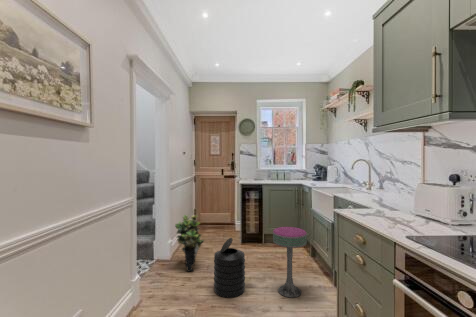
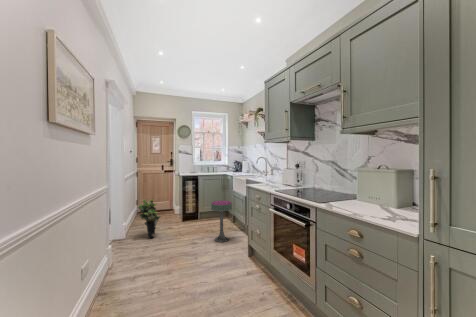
trash can: present [214,238,245,298] -> none [173,210,194,247]

